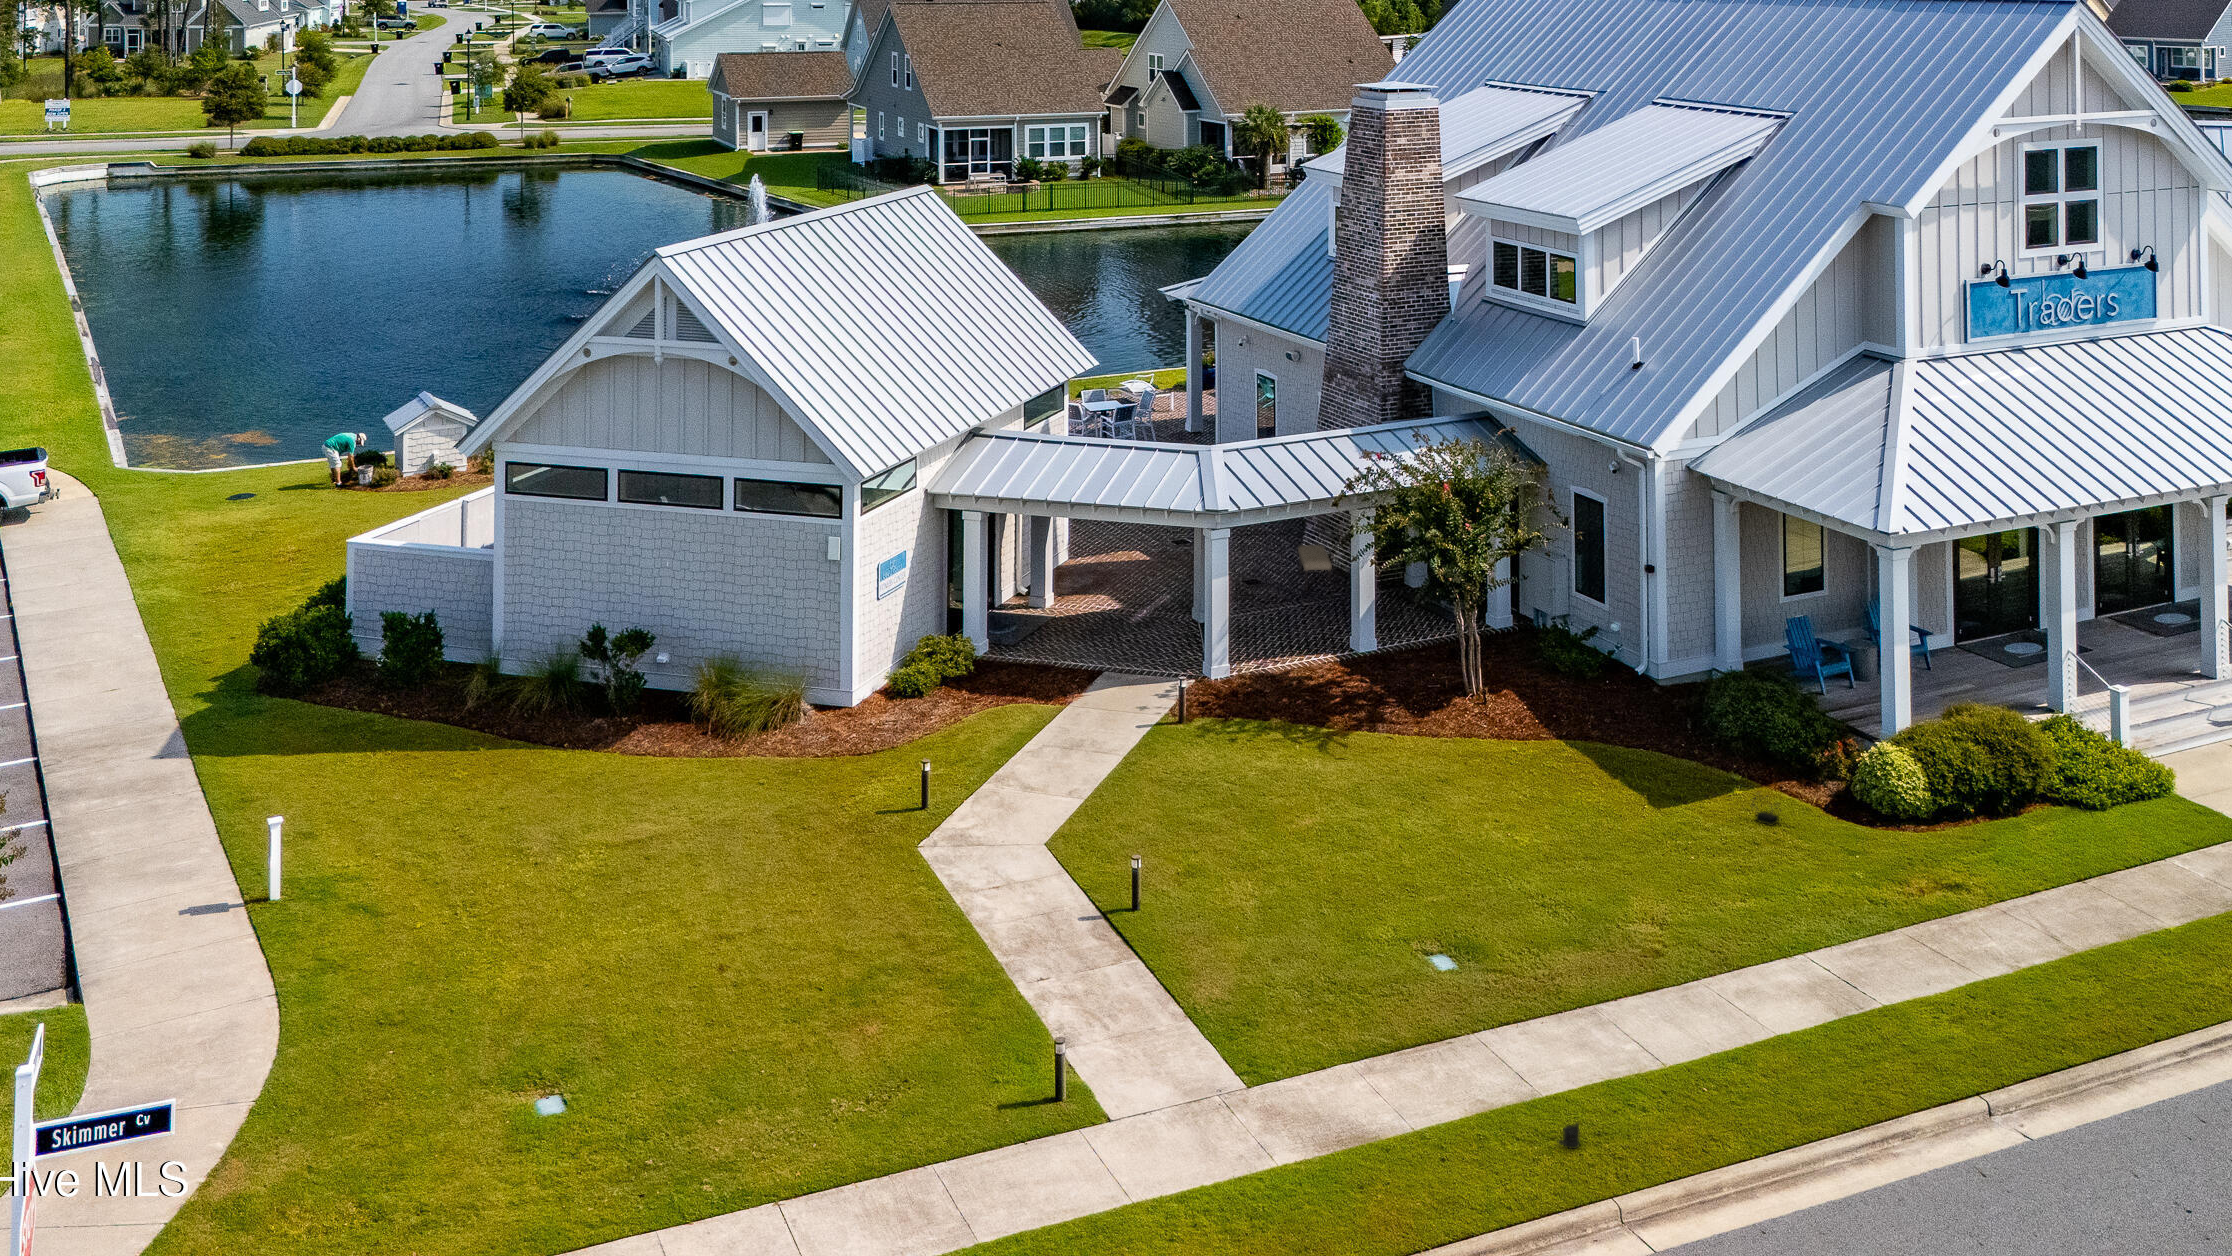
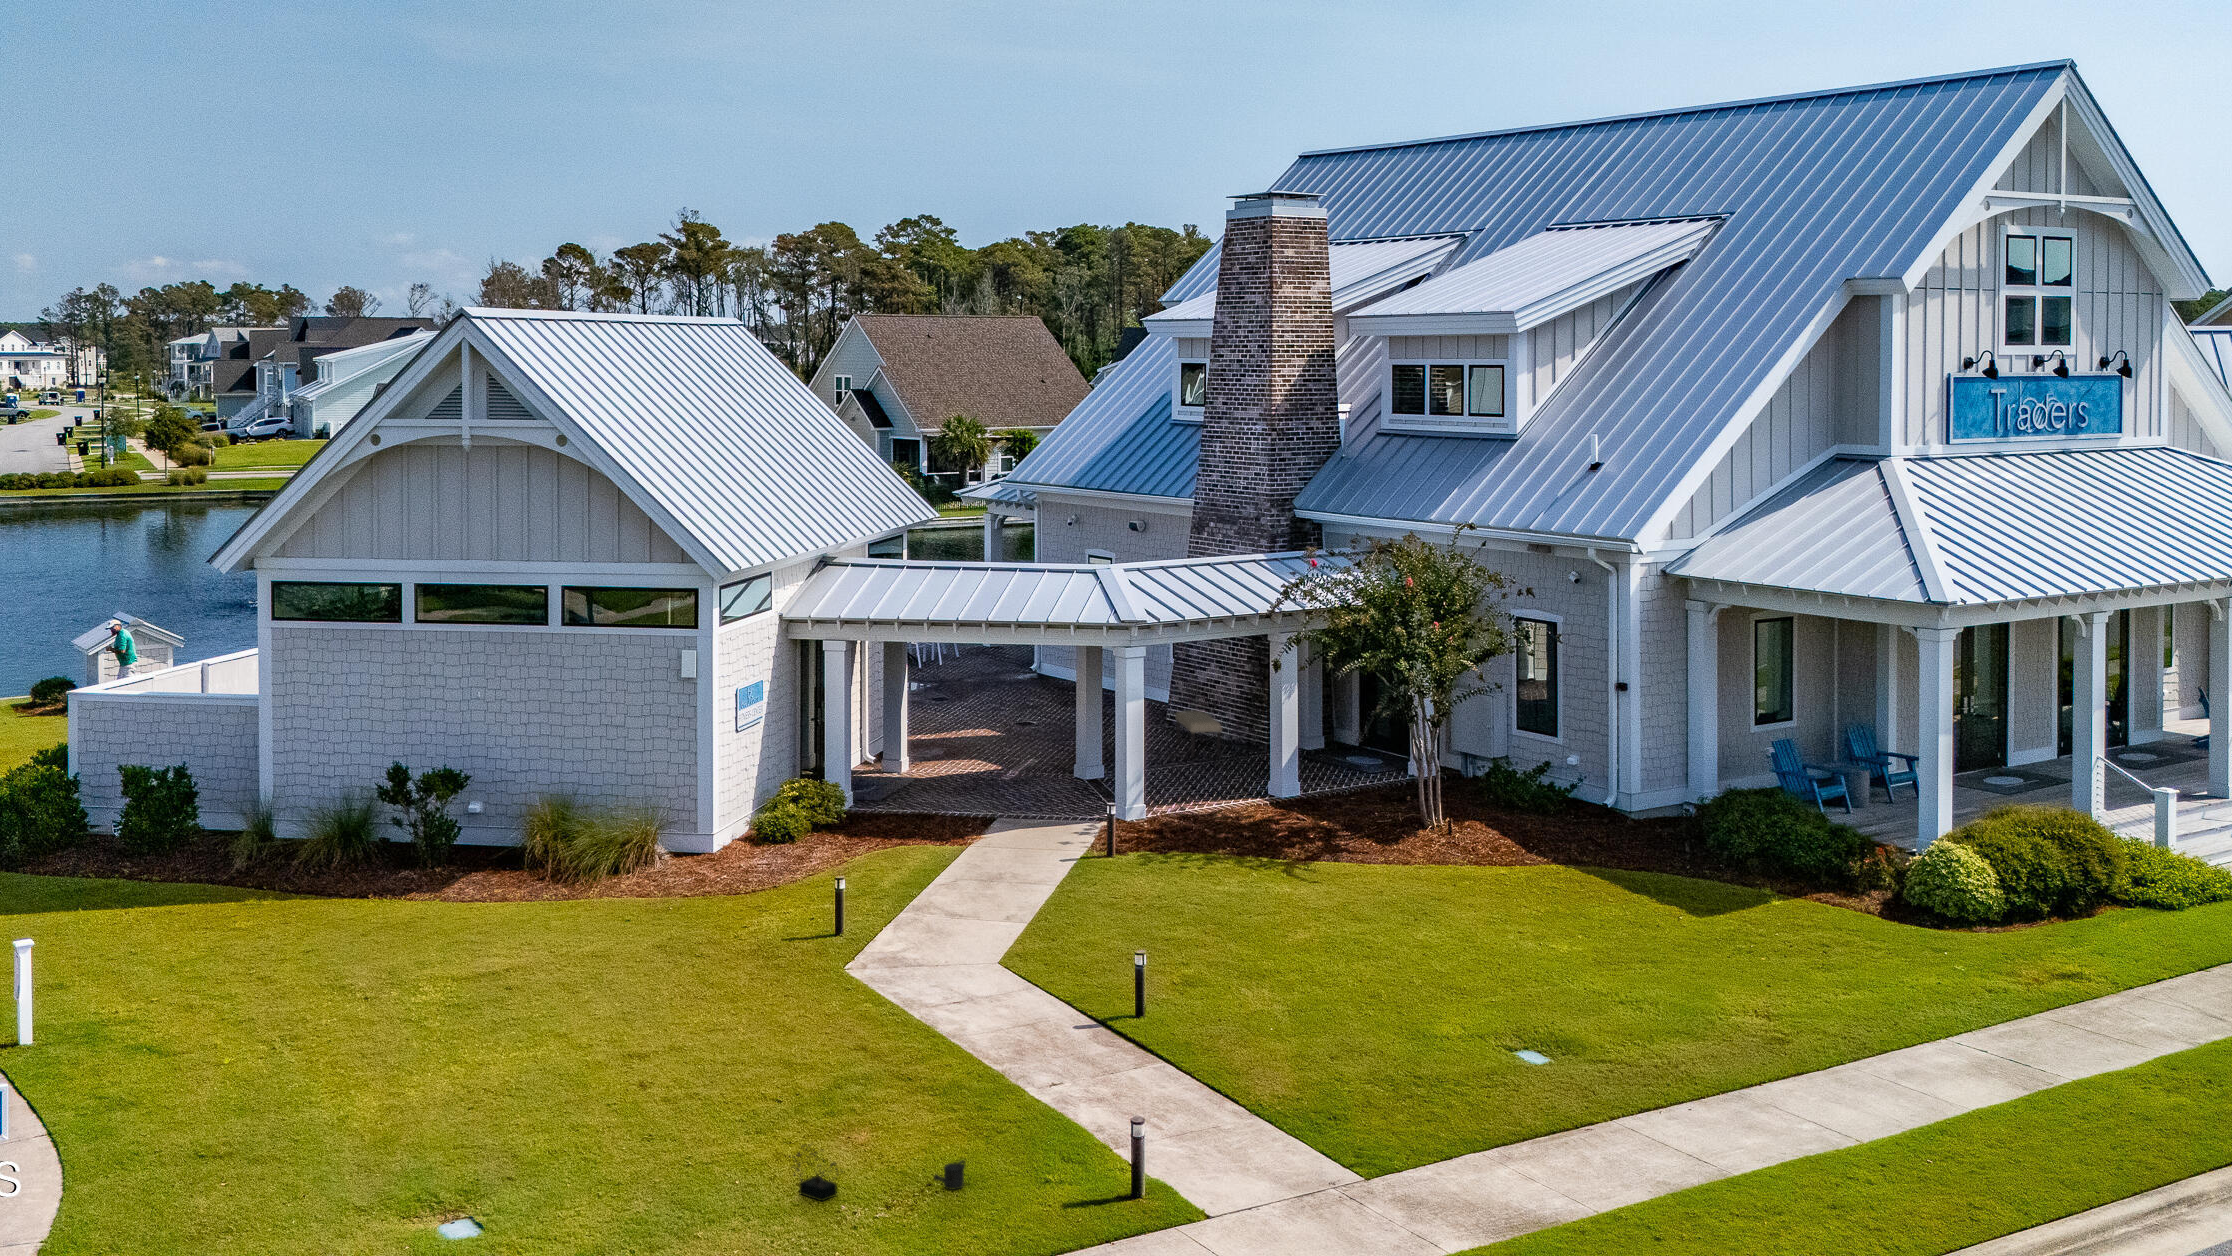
decorative plant: present [1752,794,1779,826] -> present [789,1144,837,1201]
watering can: present [1557,1123,1580,1149] -> present [934,1160,966,1190]

